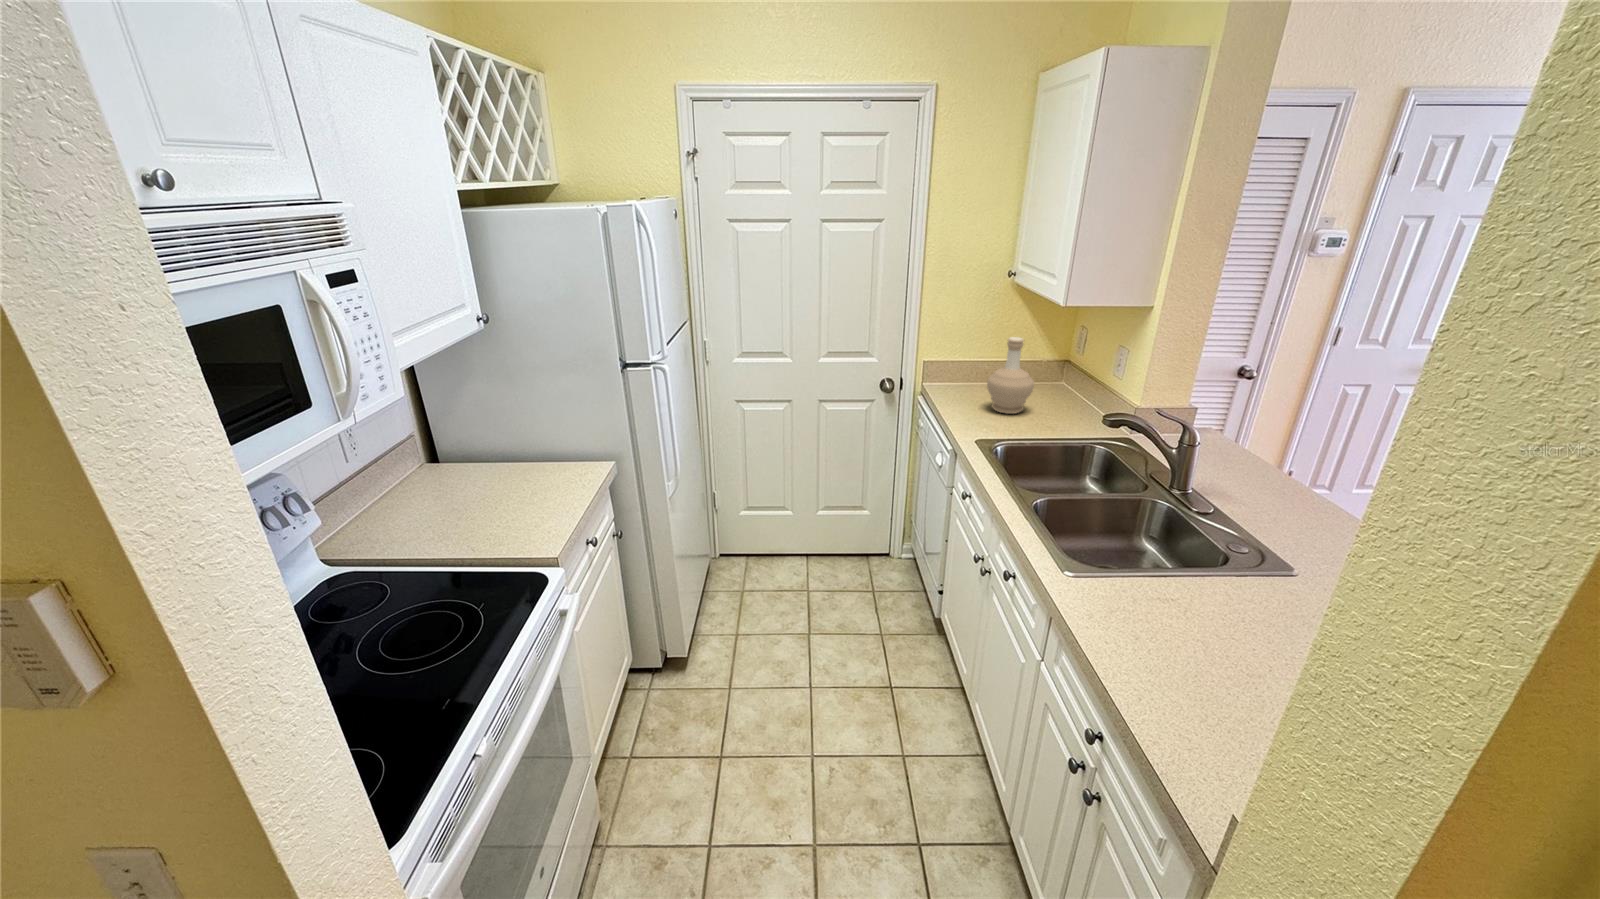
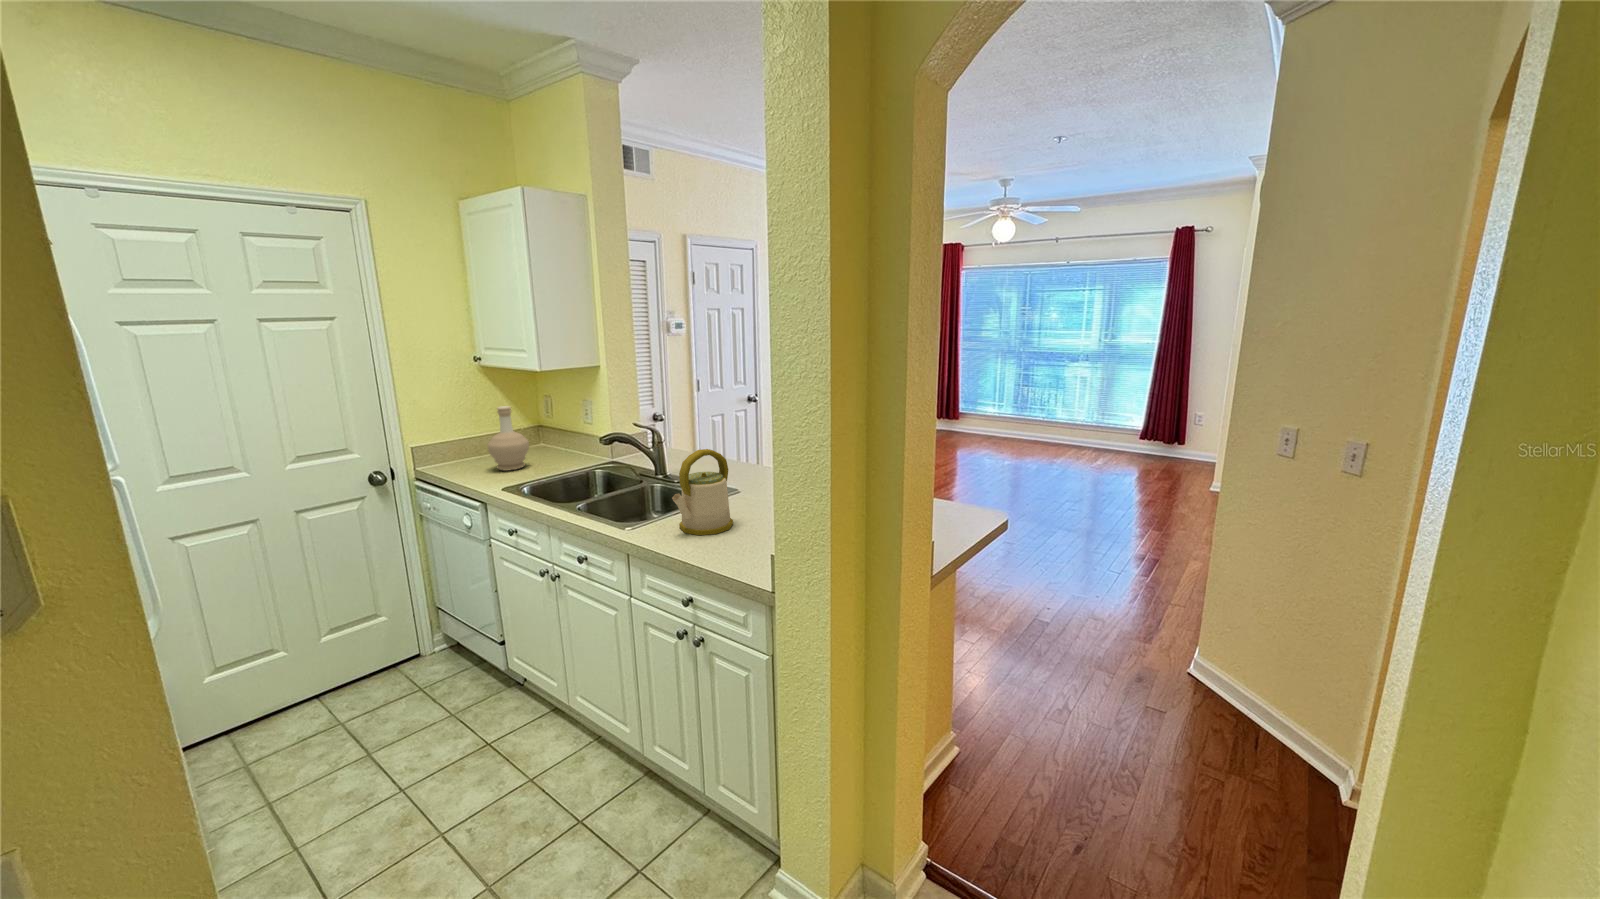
kettle: none [1131,514,1258,657] -> present [672,449,733,535]

